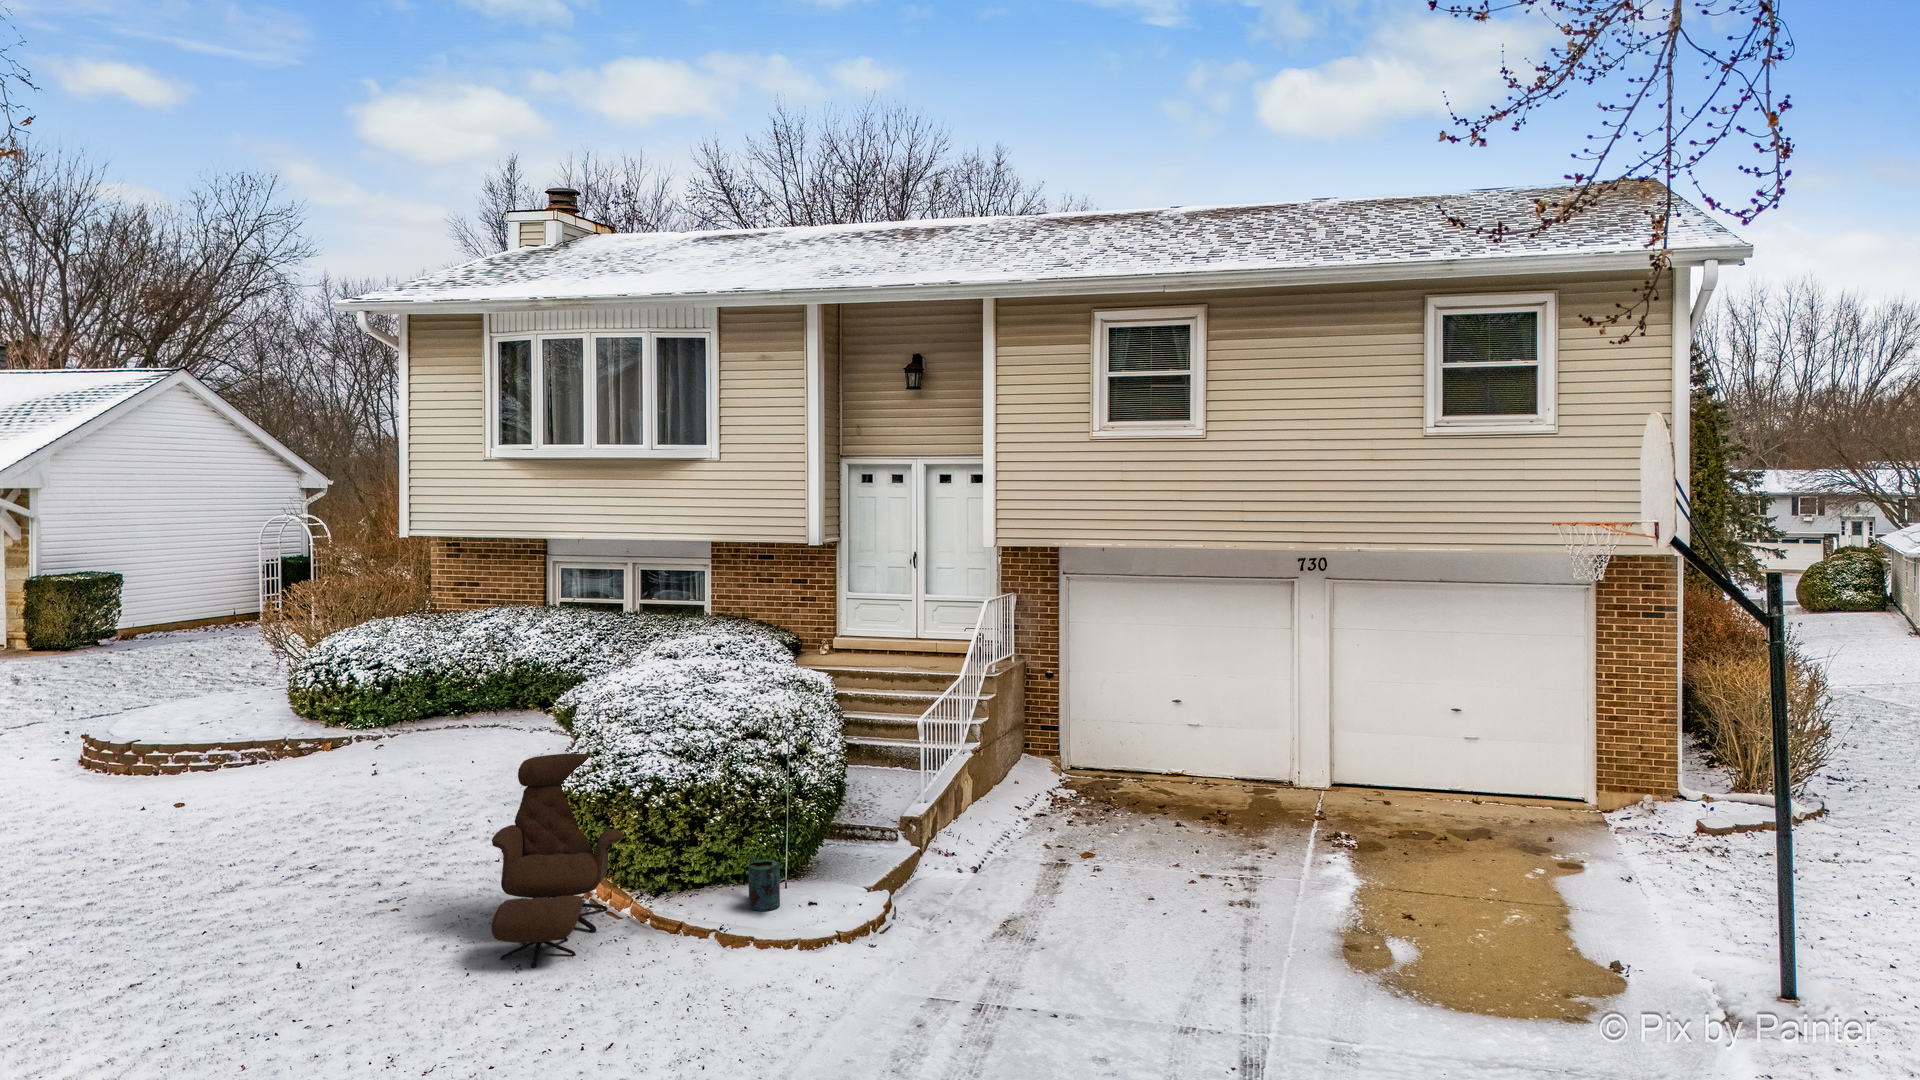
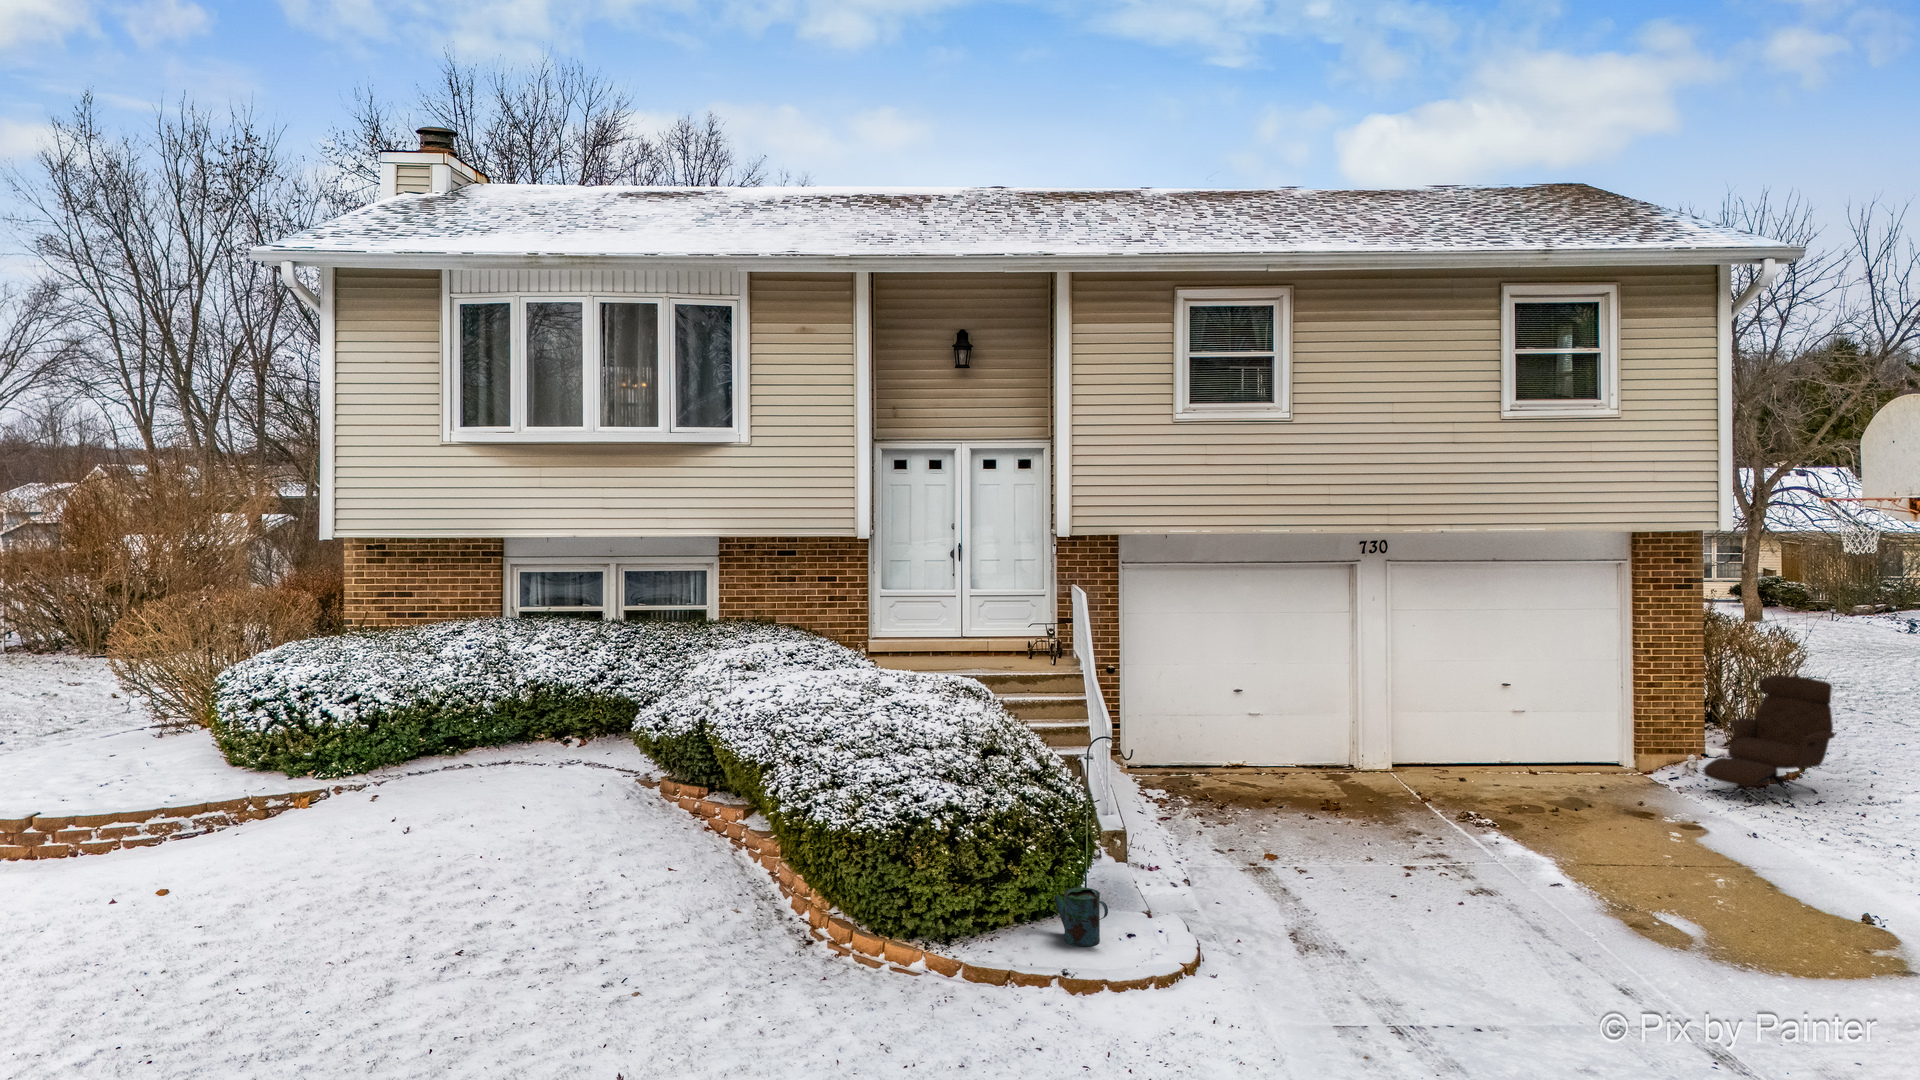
lounge chair: present [491,753,624,968] -> present [1703,675,1835,802]

